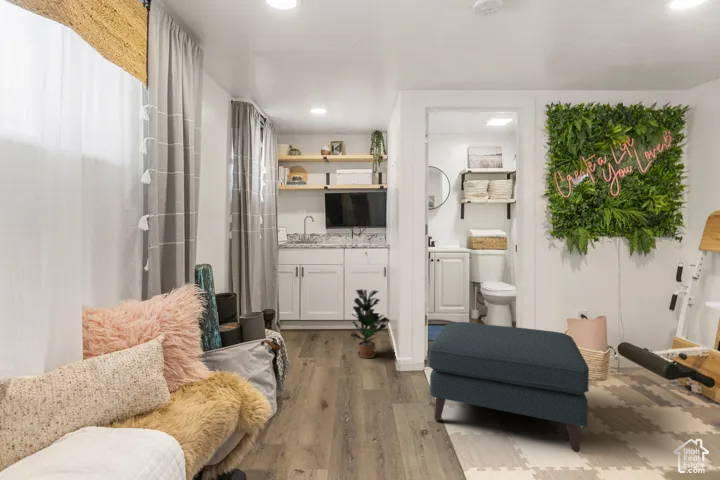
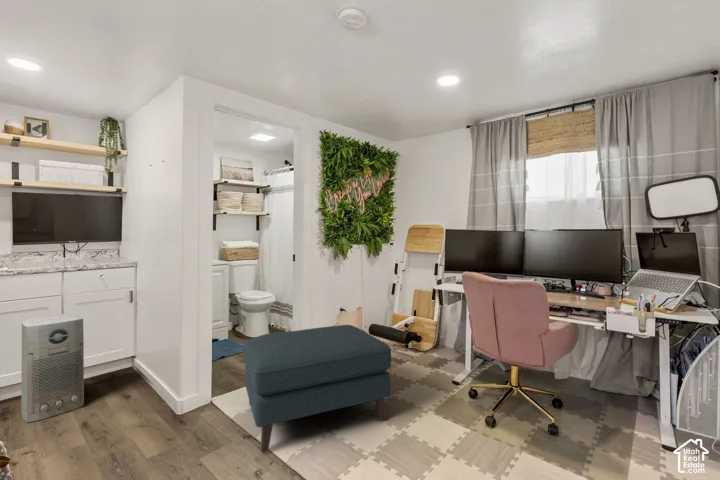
air purifier: none [326,280,354,345] -> present [21,314,84,423]
potted plant: present [351,290,389,358] -> none [88,320,154,419]

